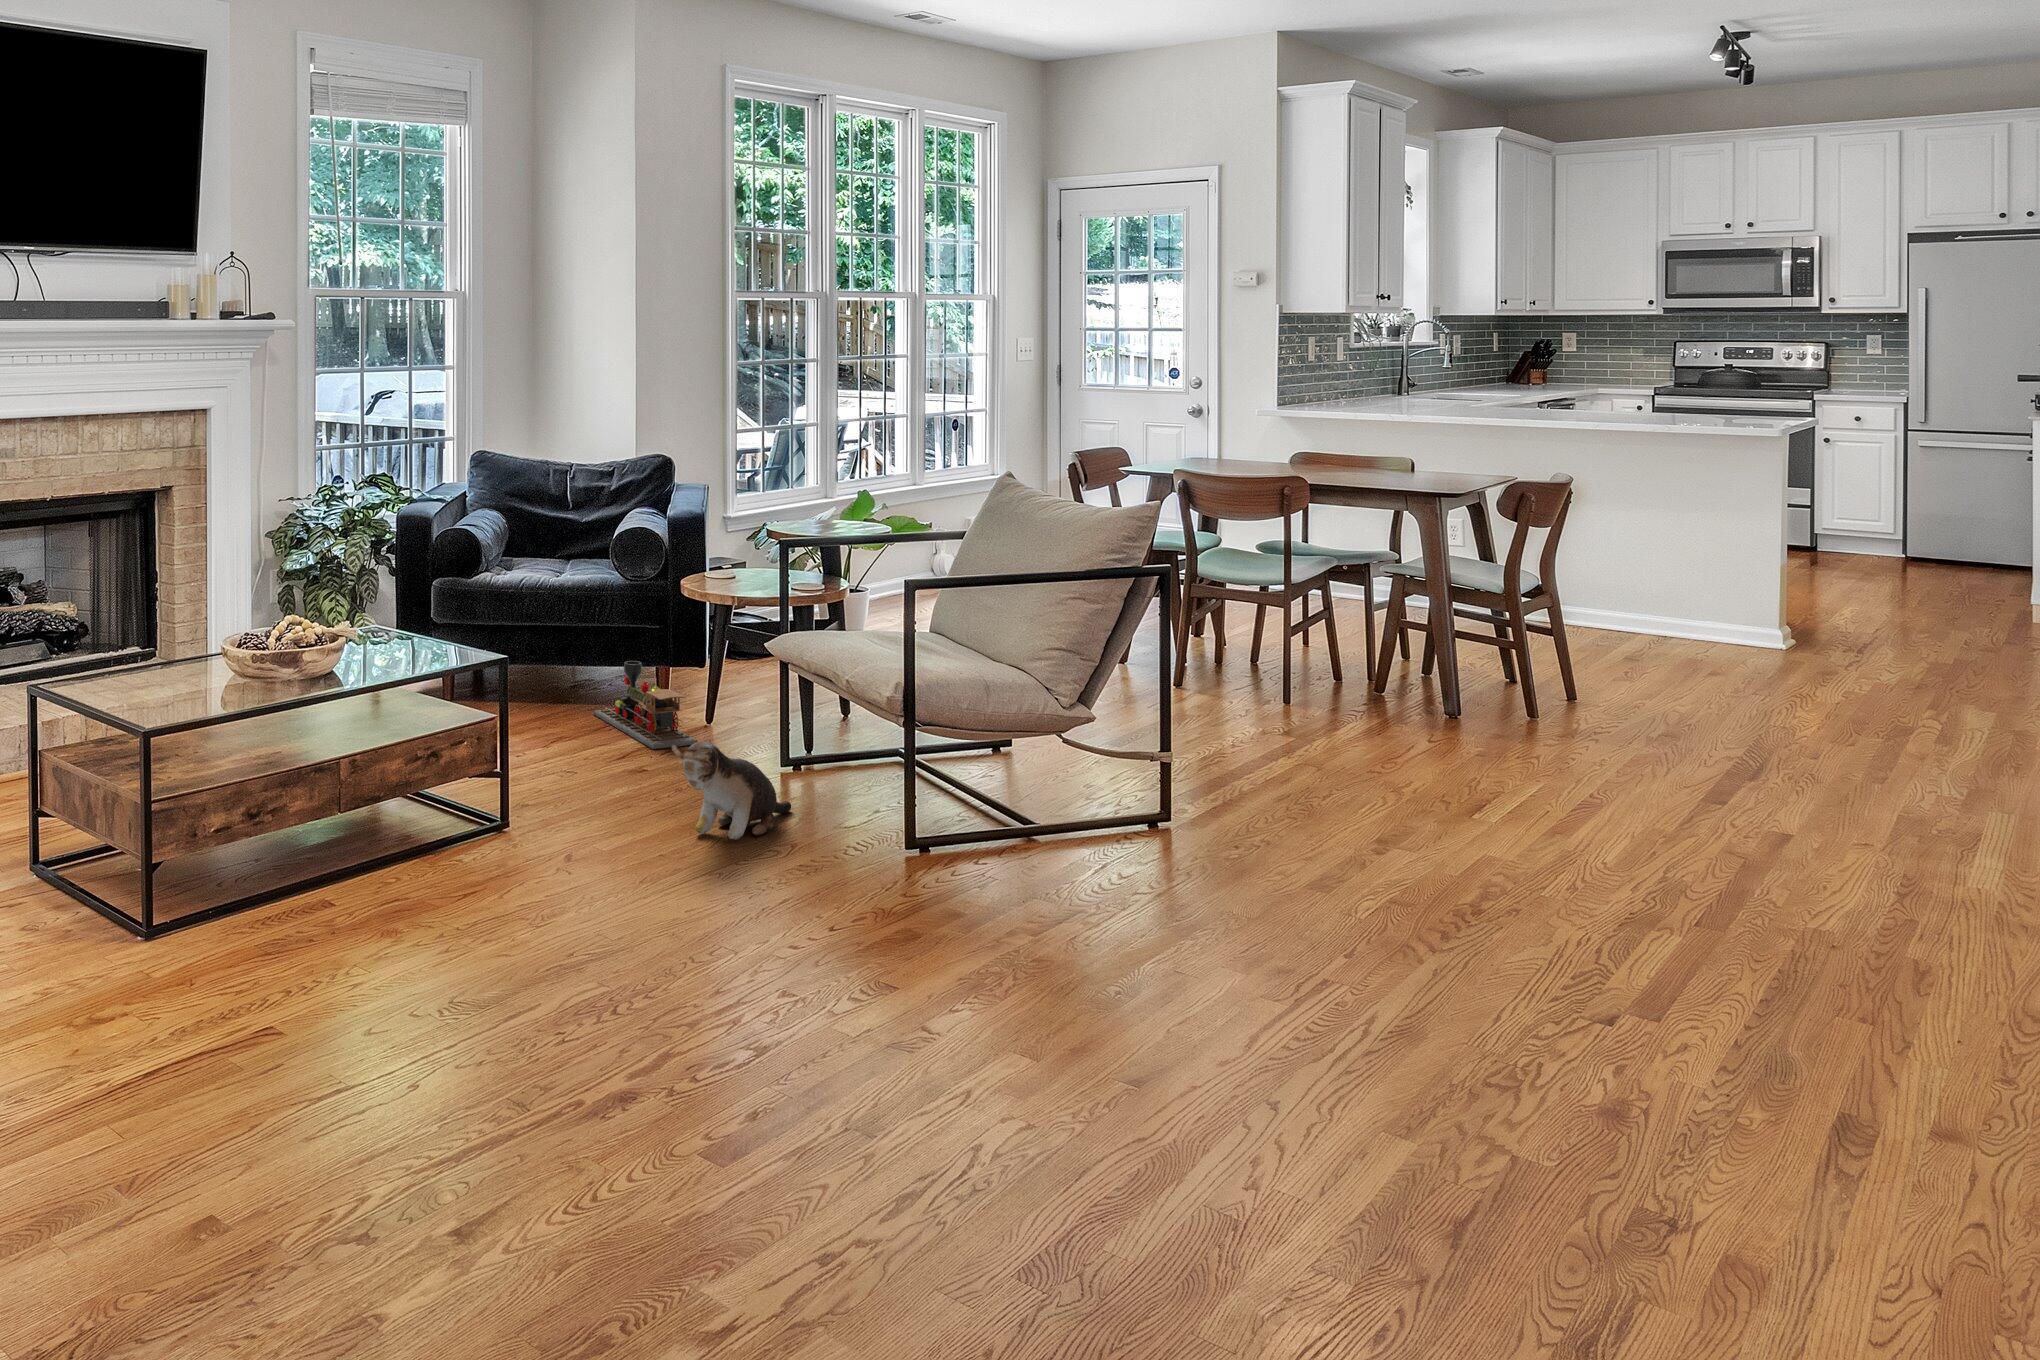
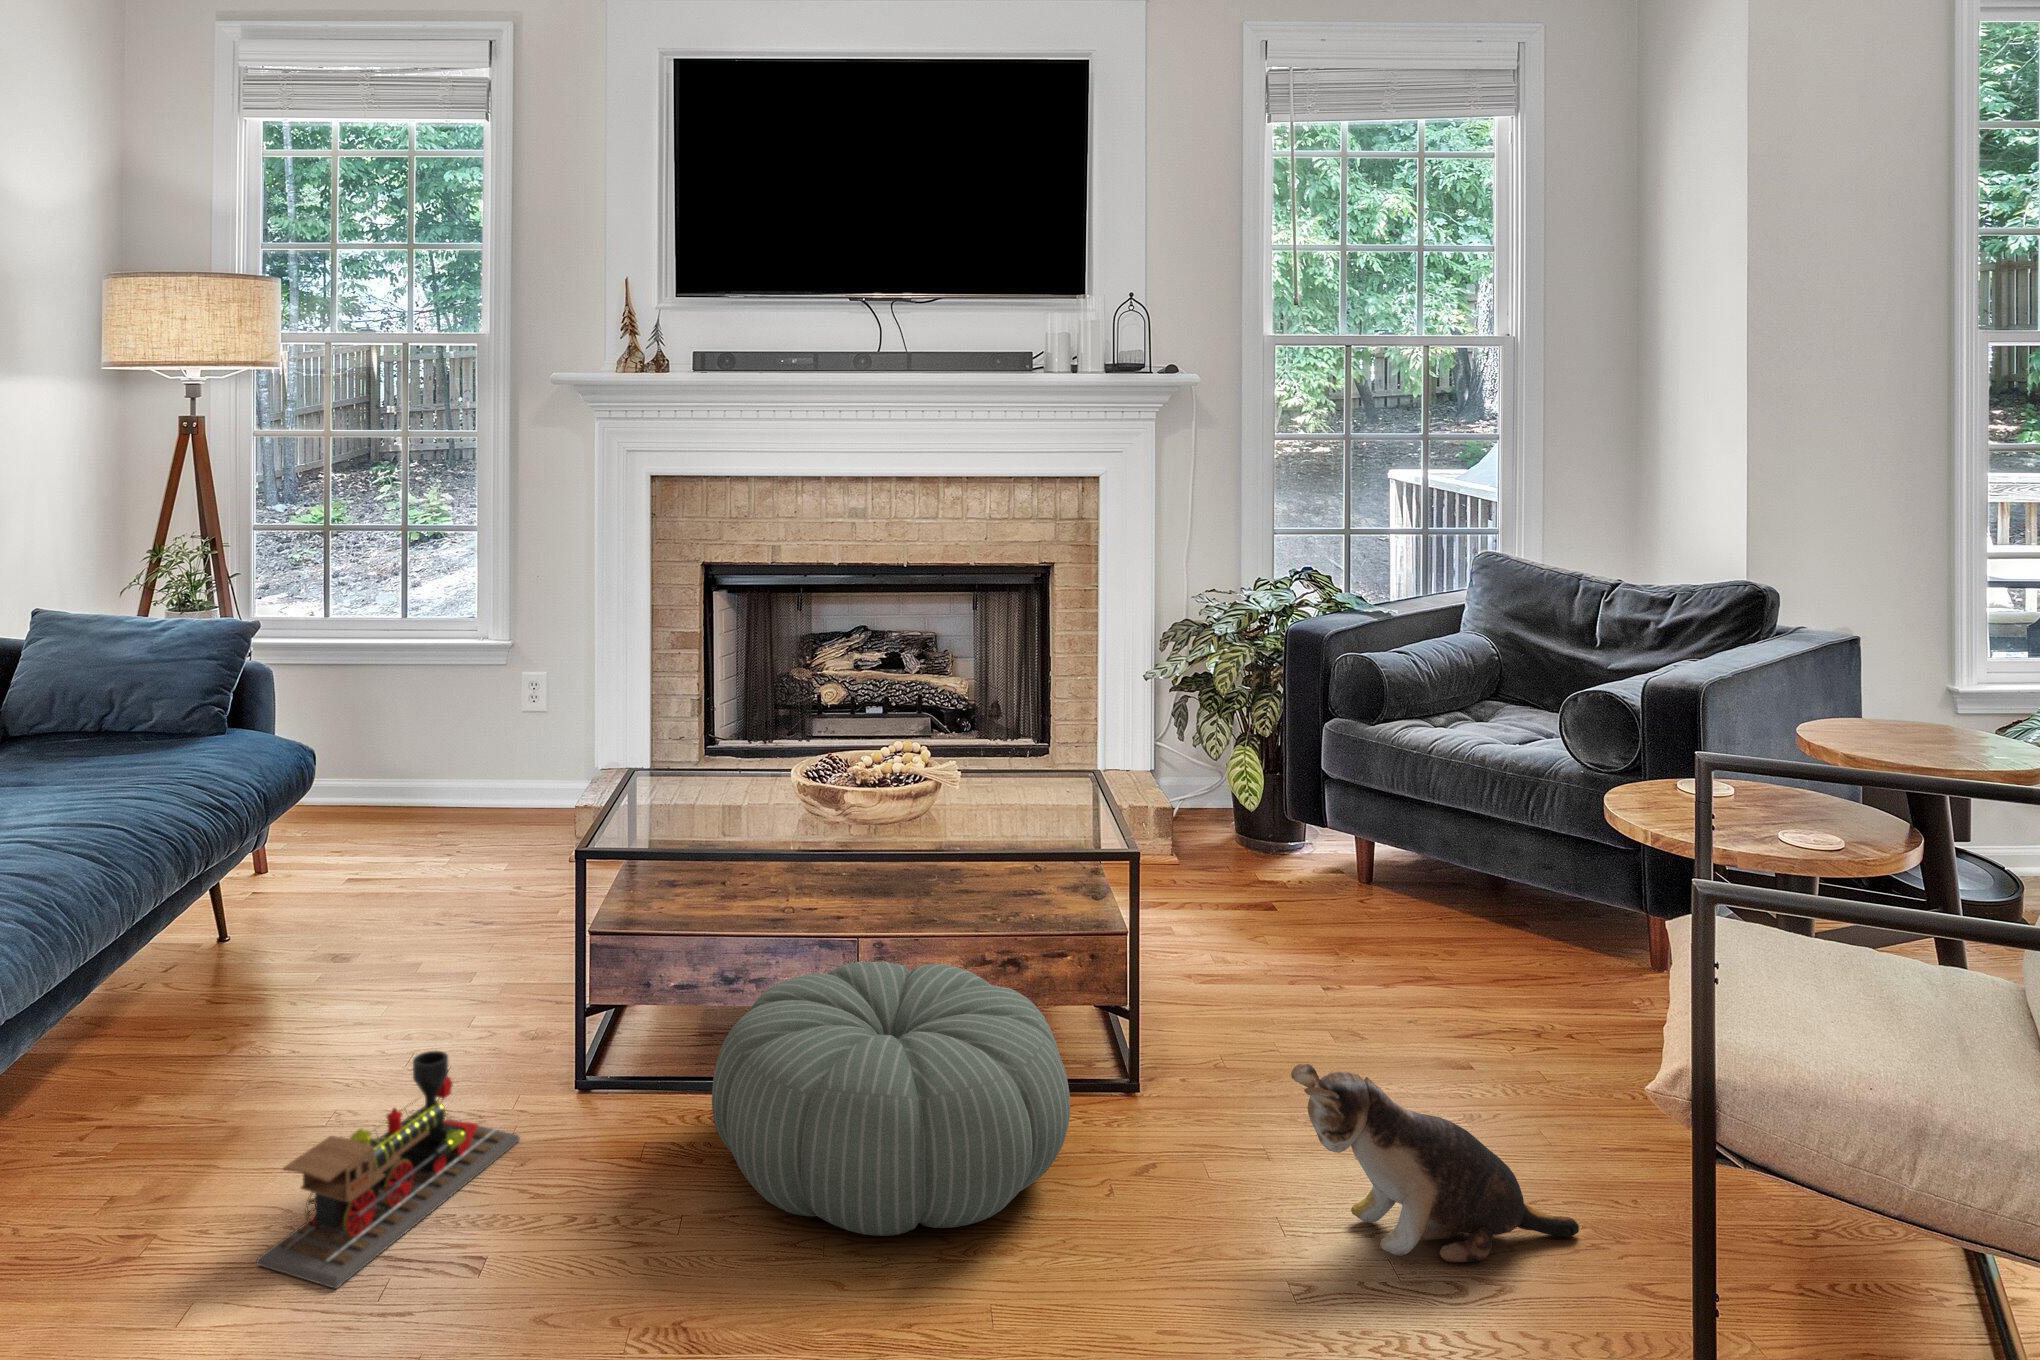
toy train: present [594,661,698,749] -> present [257,1051,520,1289]
pouf: none [295,756,561,925] -> present [712,962,1070,1236]

